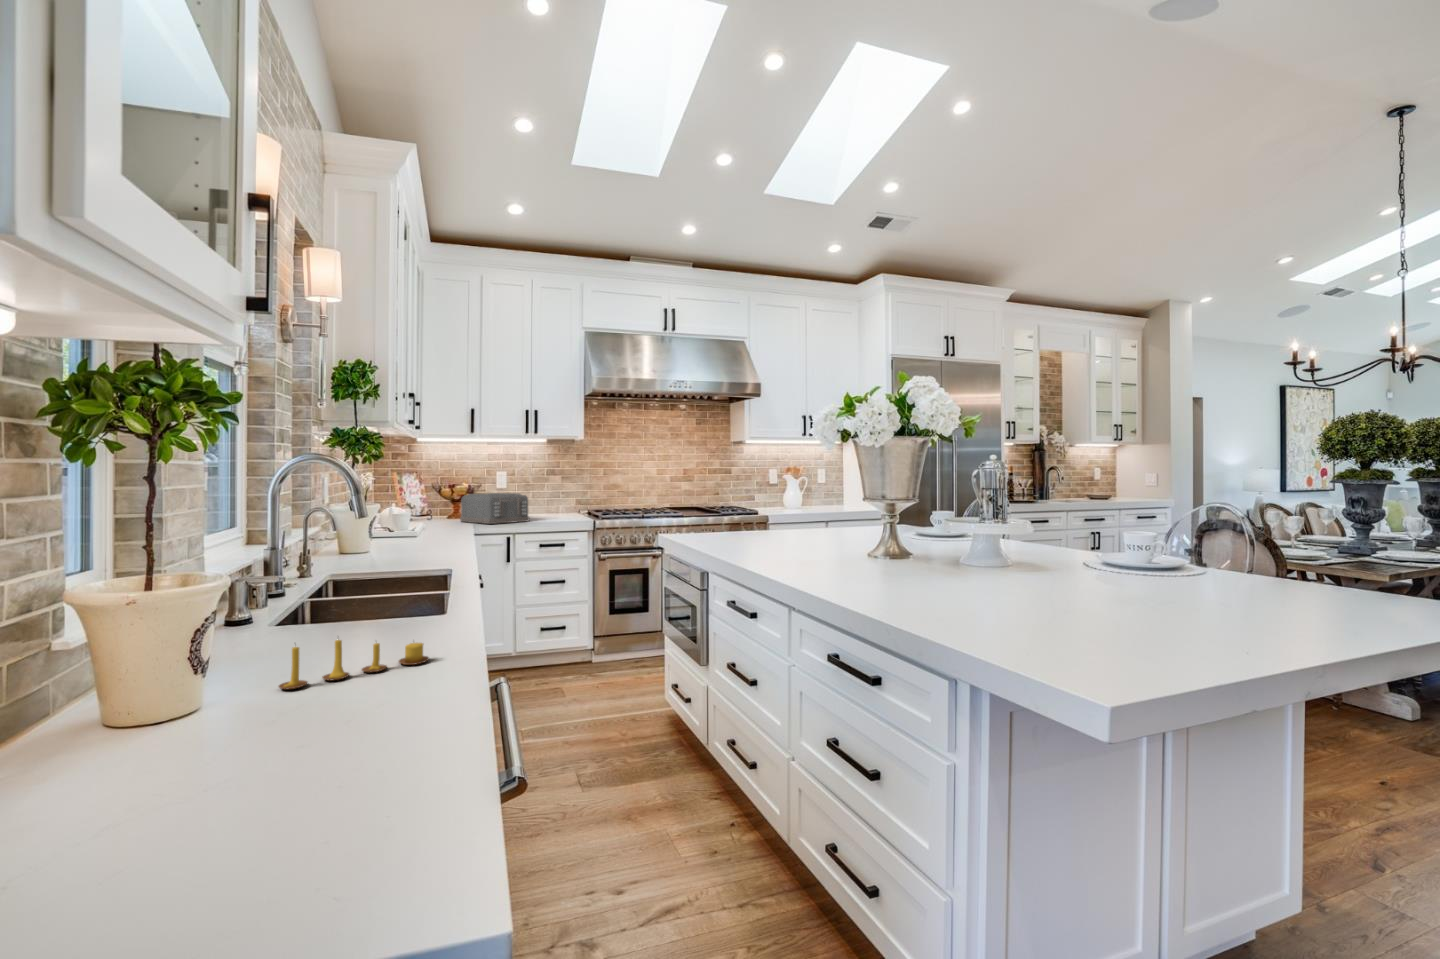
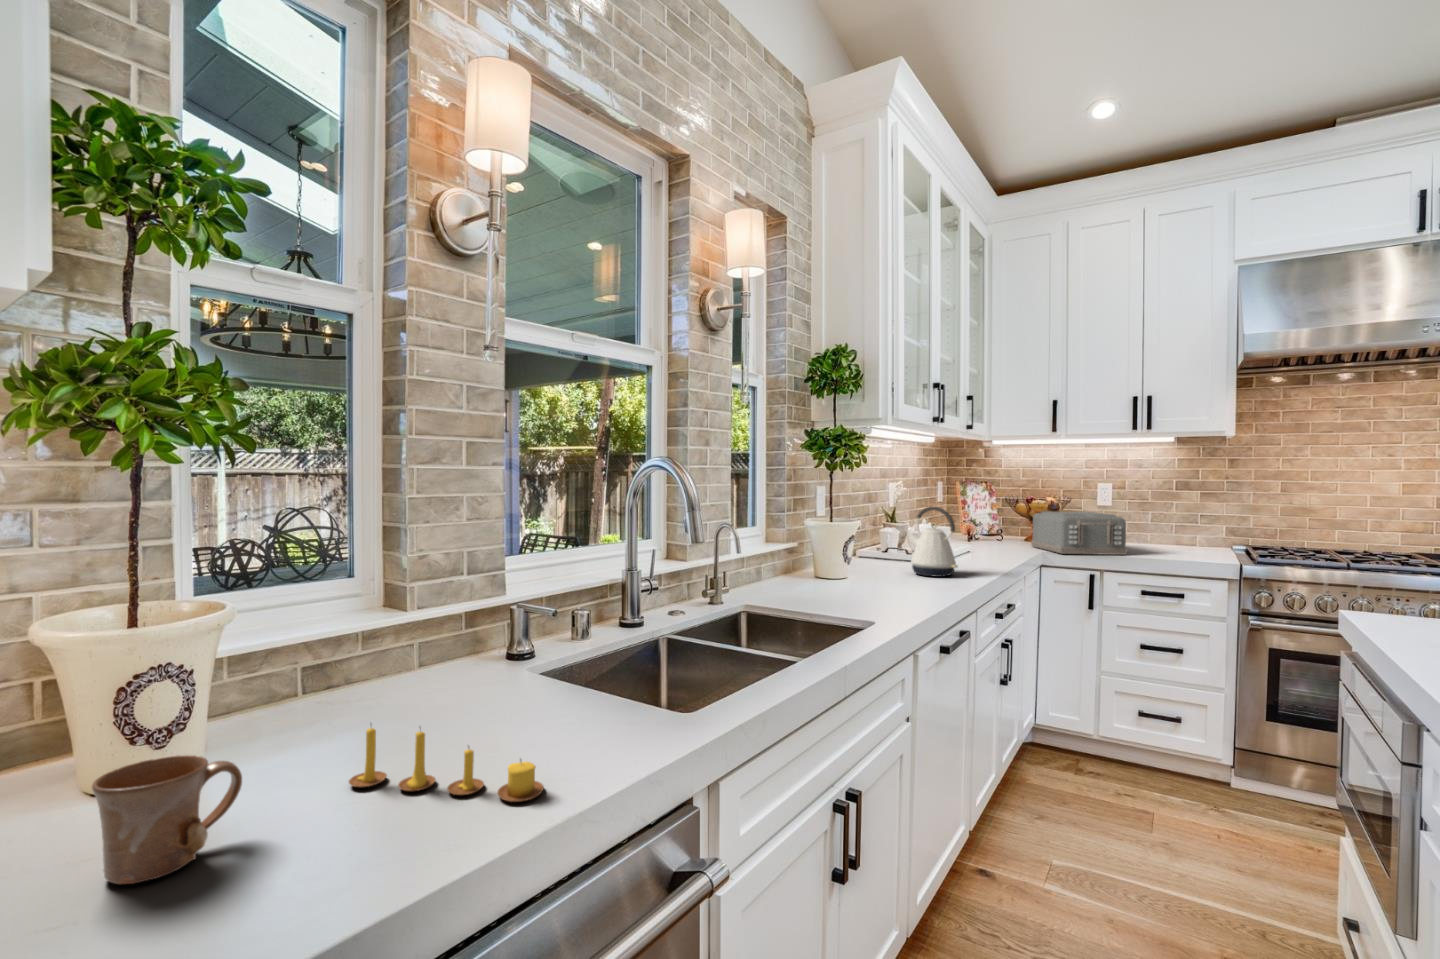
kettle: none [402,490,446,545] -> present [909,507,957,577]
mug: none [214,660,299,745] -> present [92,755,242,884]

